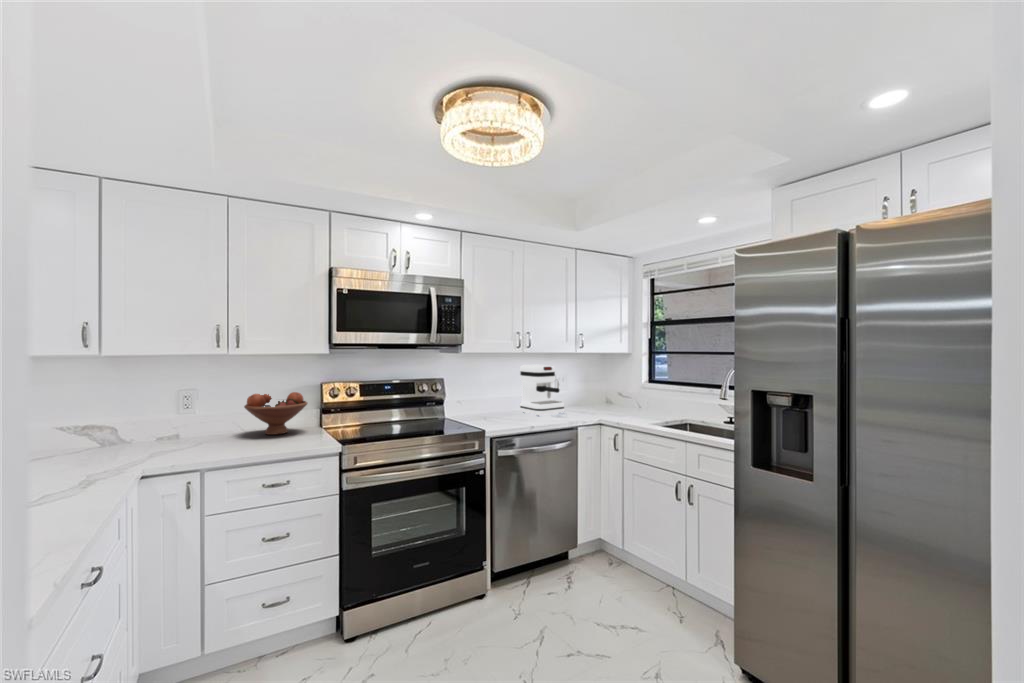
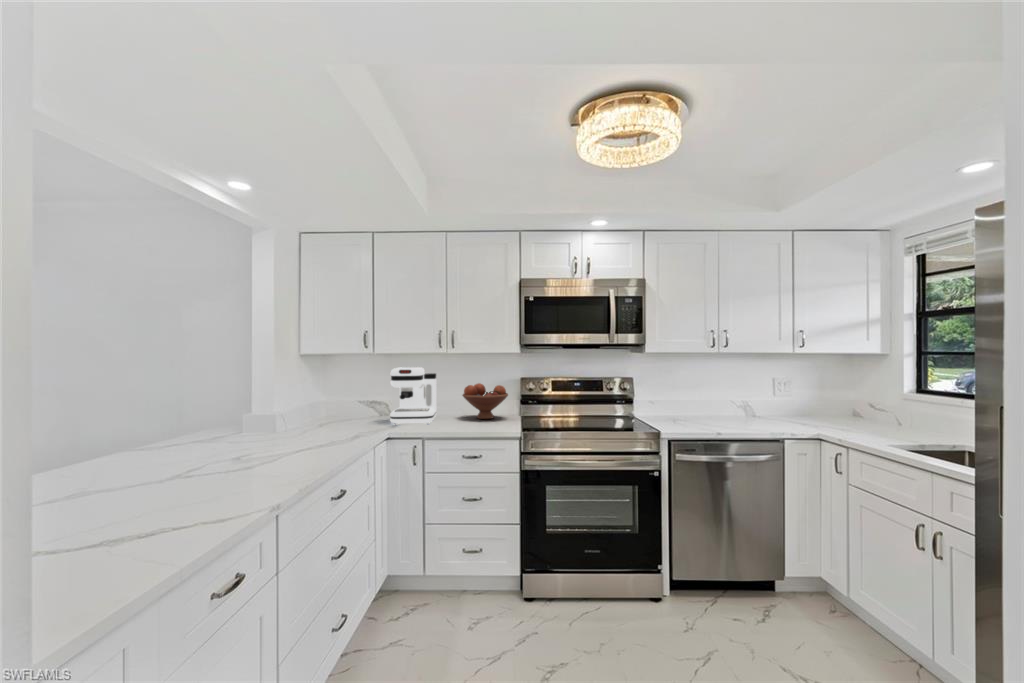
coffee maker: present [520,365,564,416] -> present [390,367,436,424]

